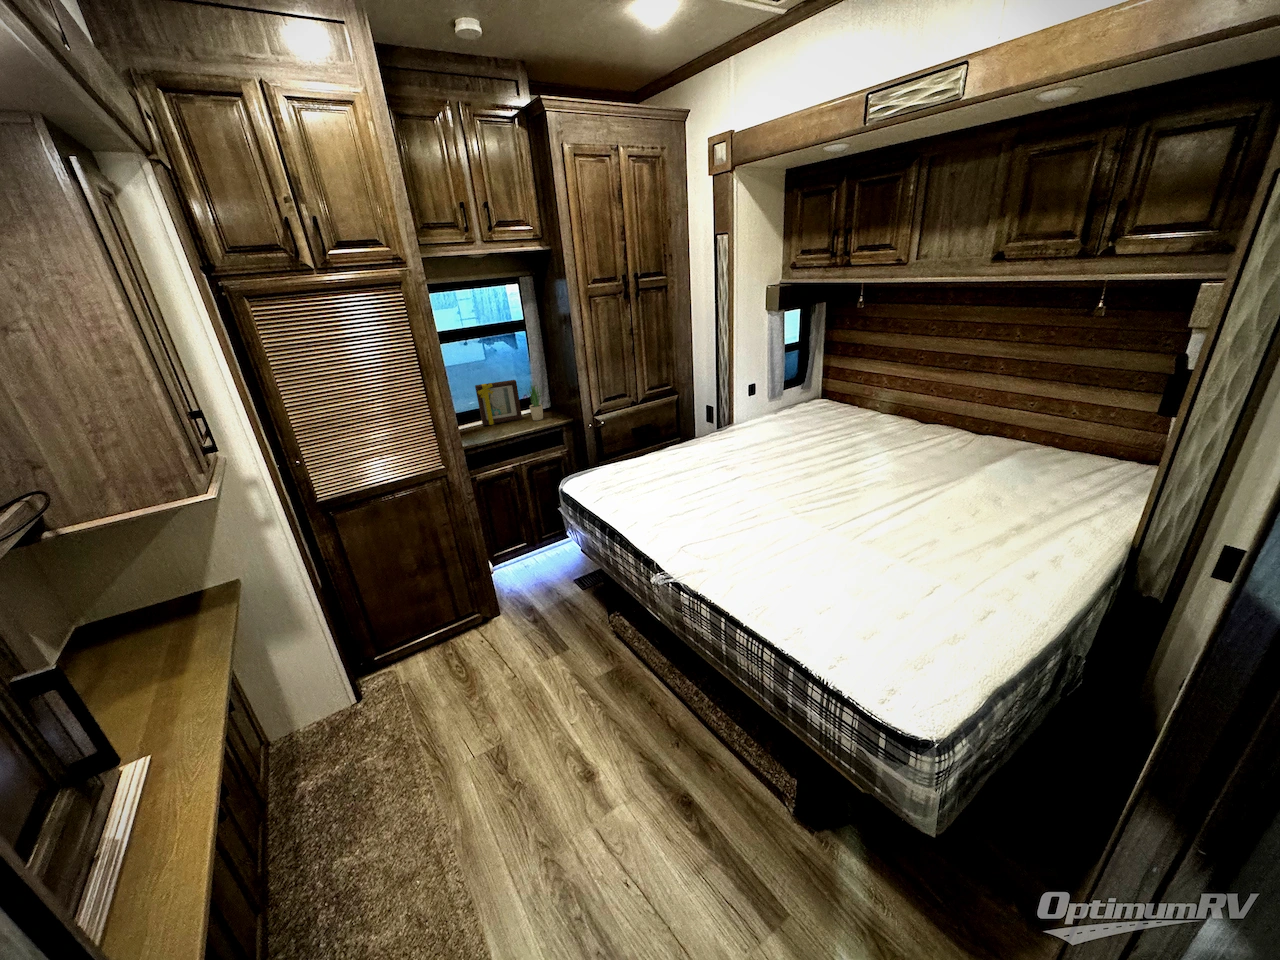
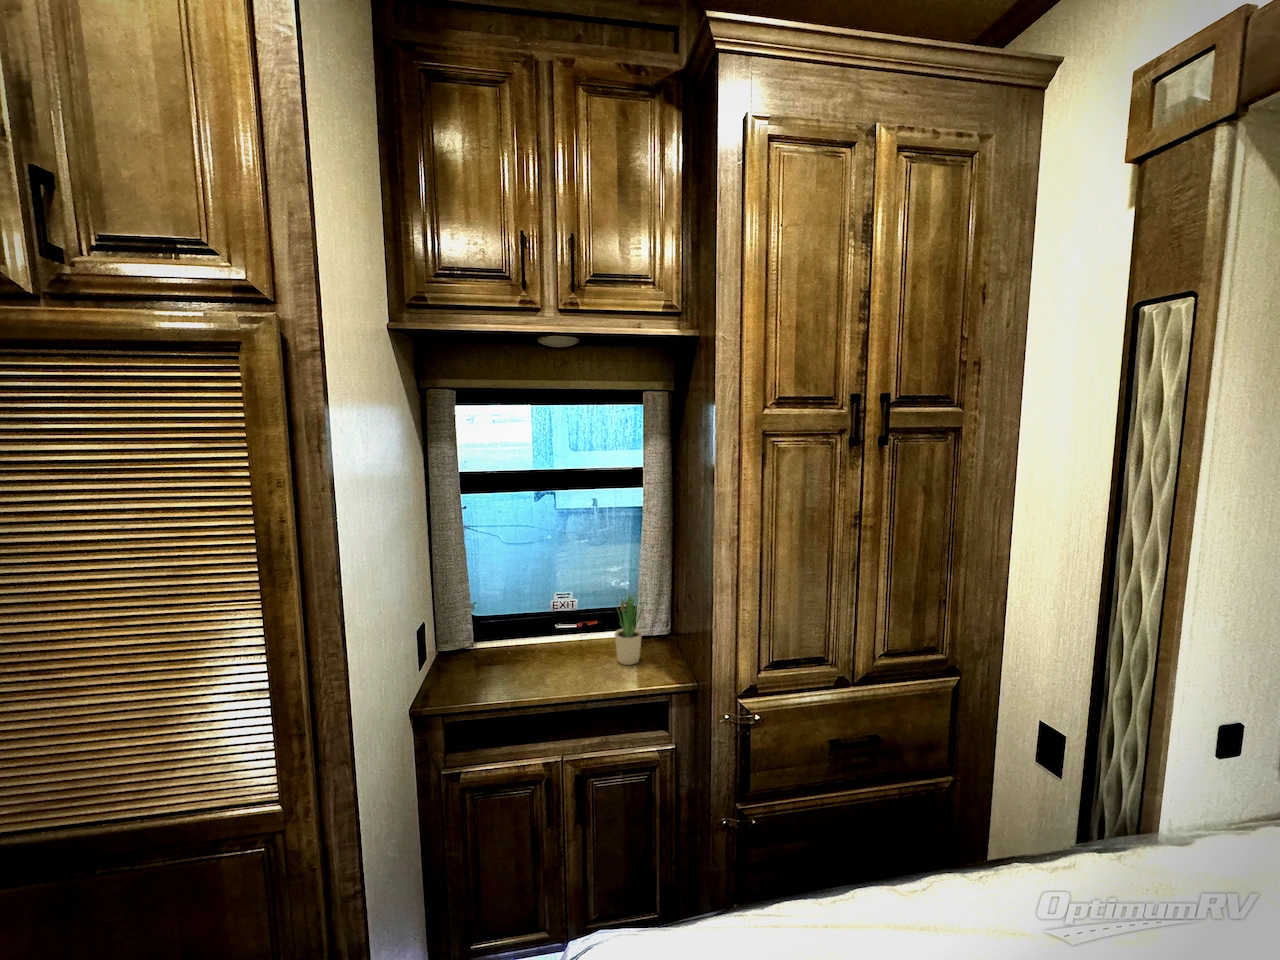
picture frame: present [475,380,522,425] -> none [527,572,604,651]

